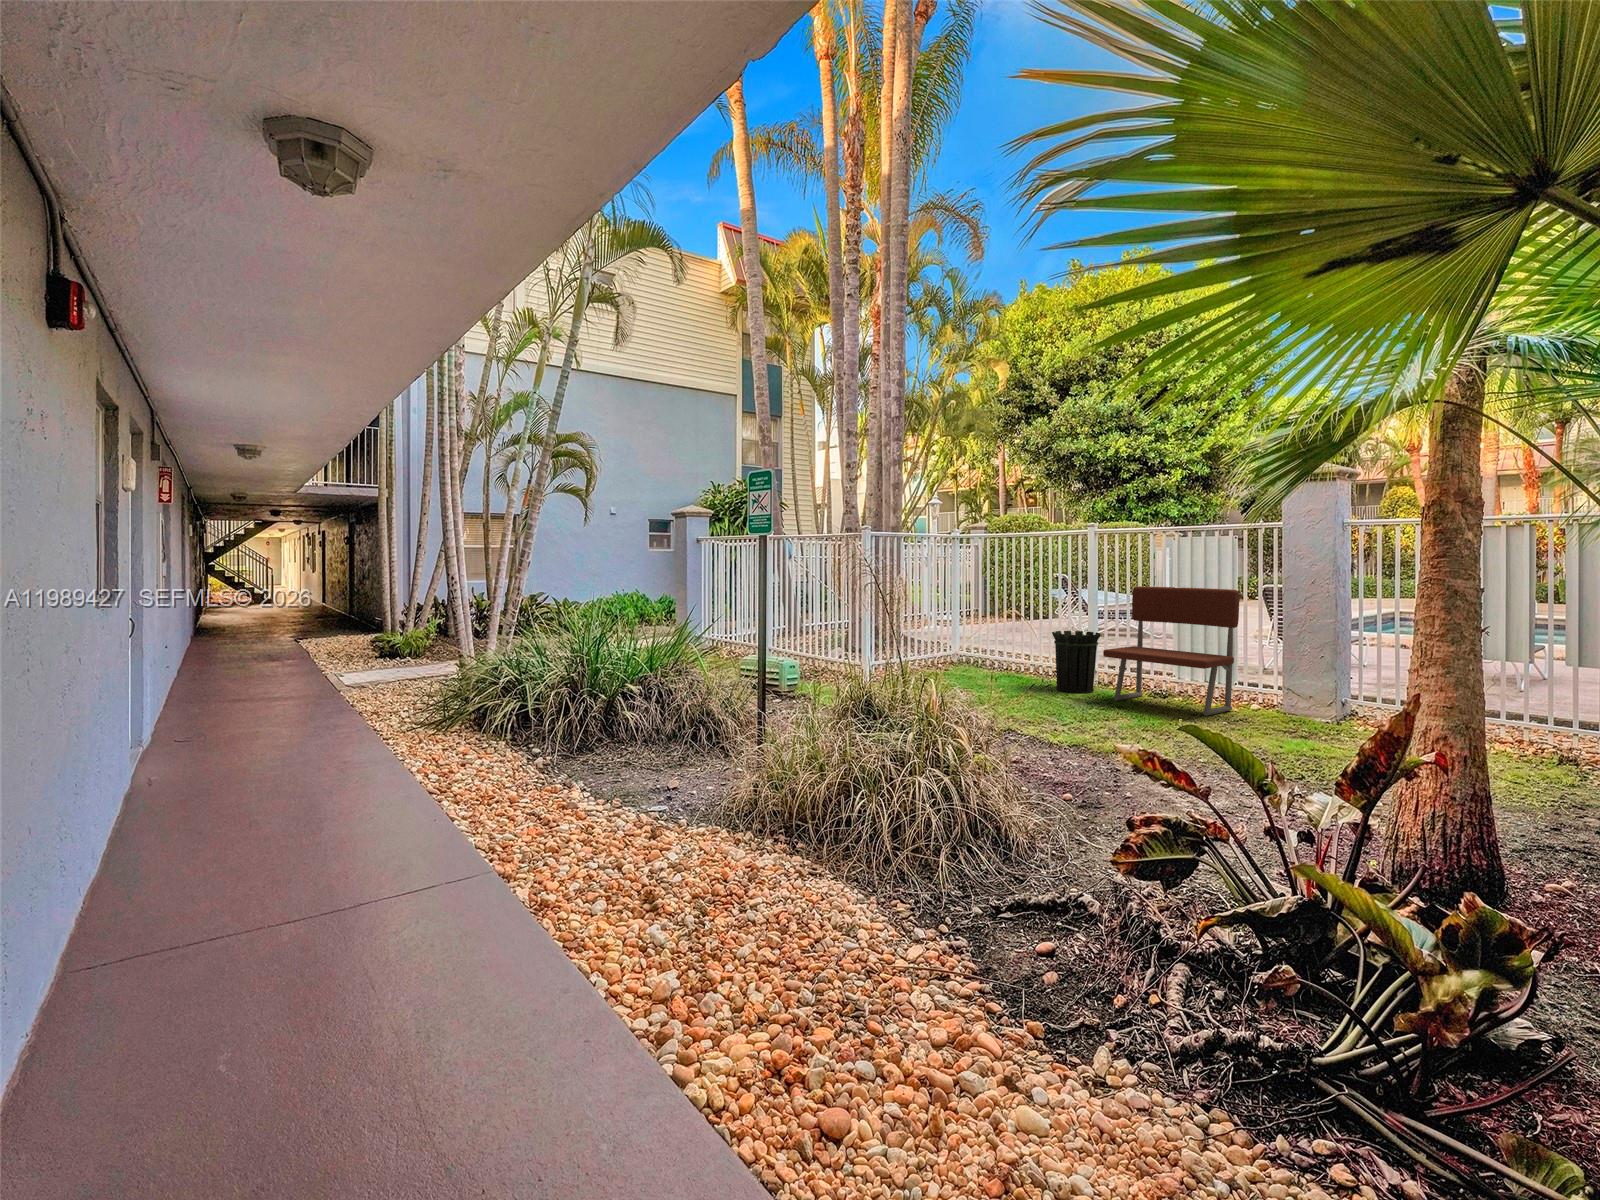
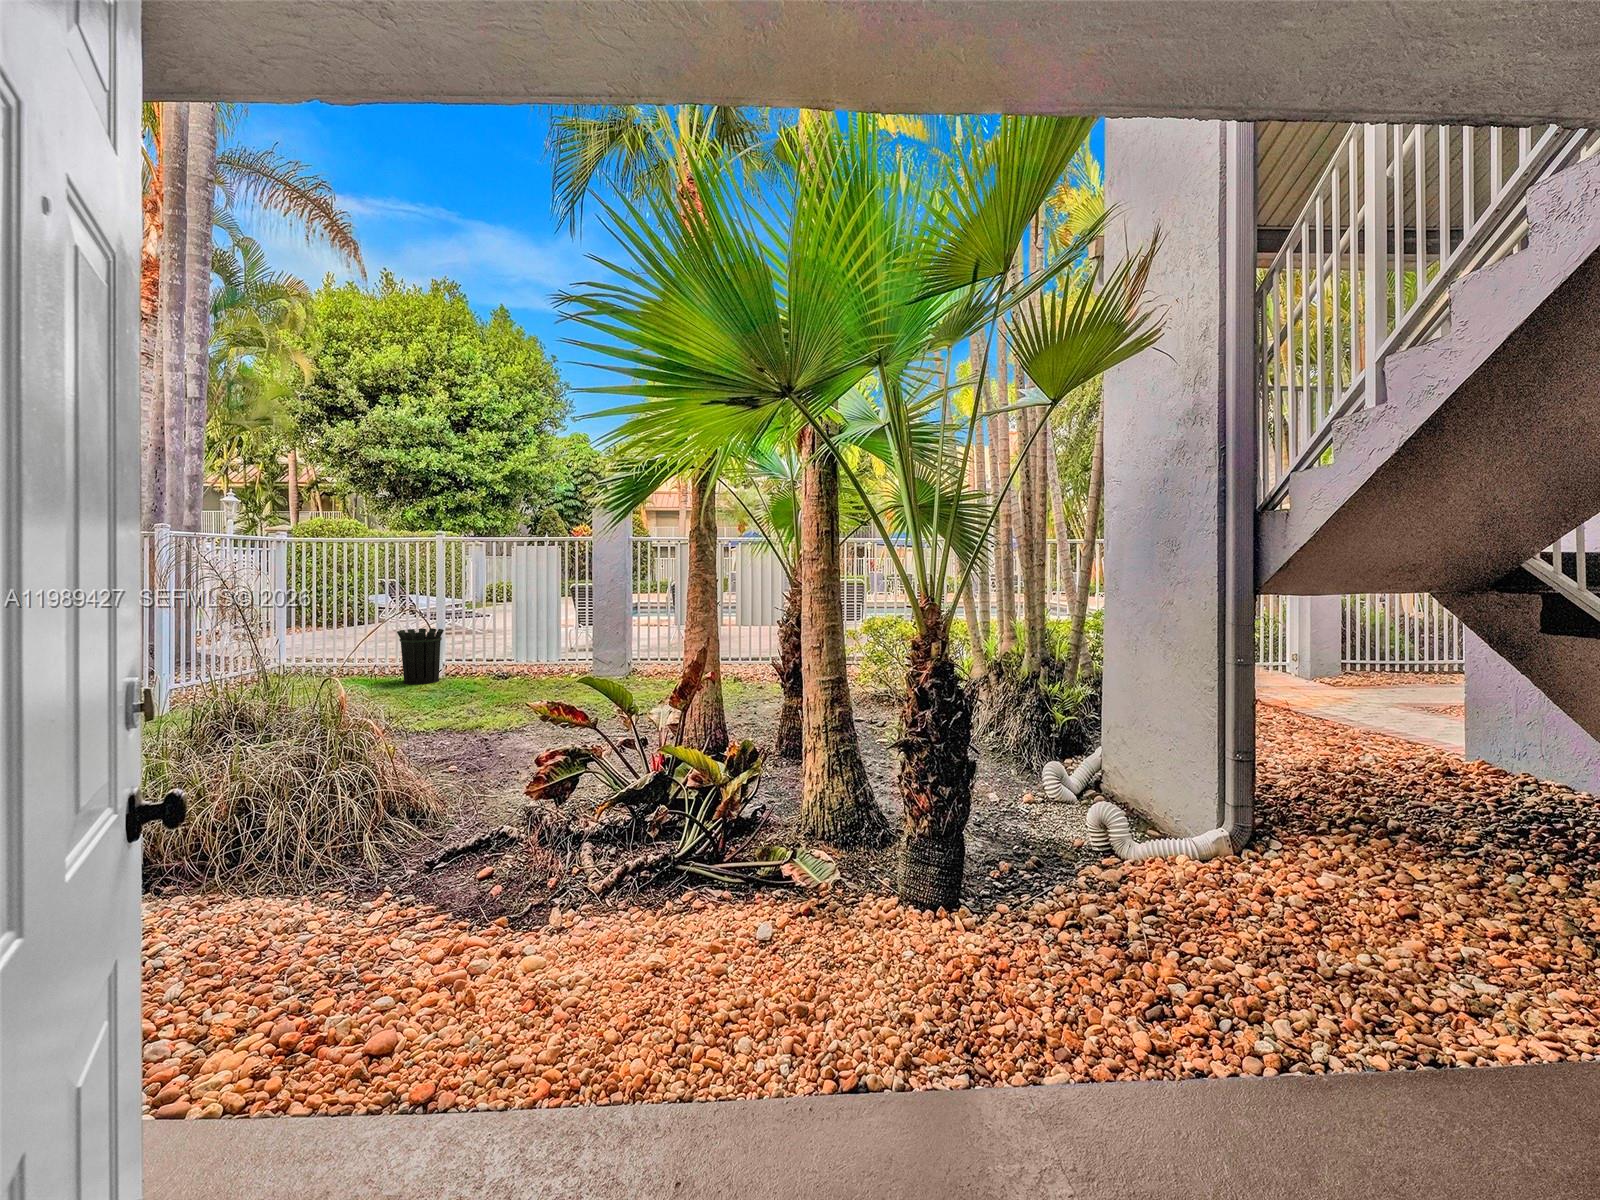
bench: present [1103,586,1239,716] -> none [450,588,555,686]

